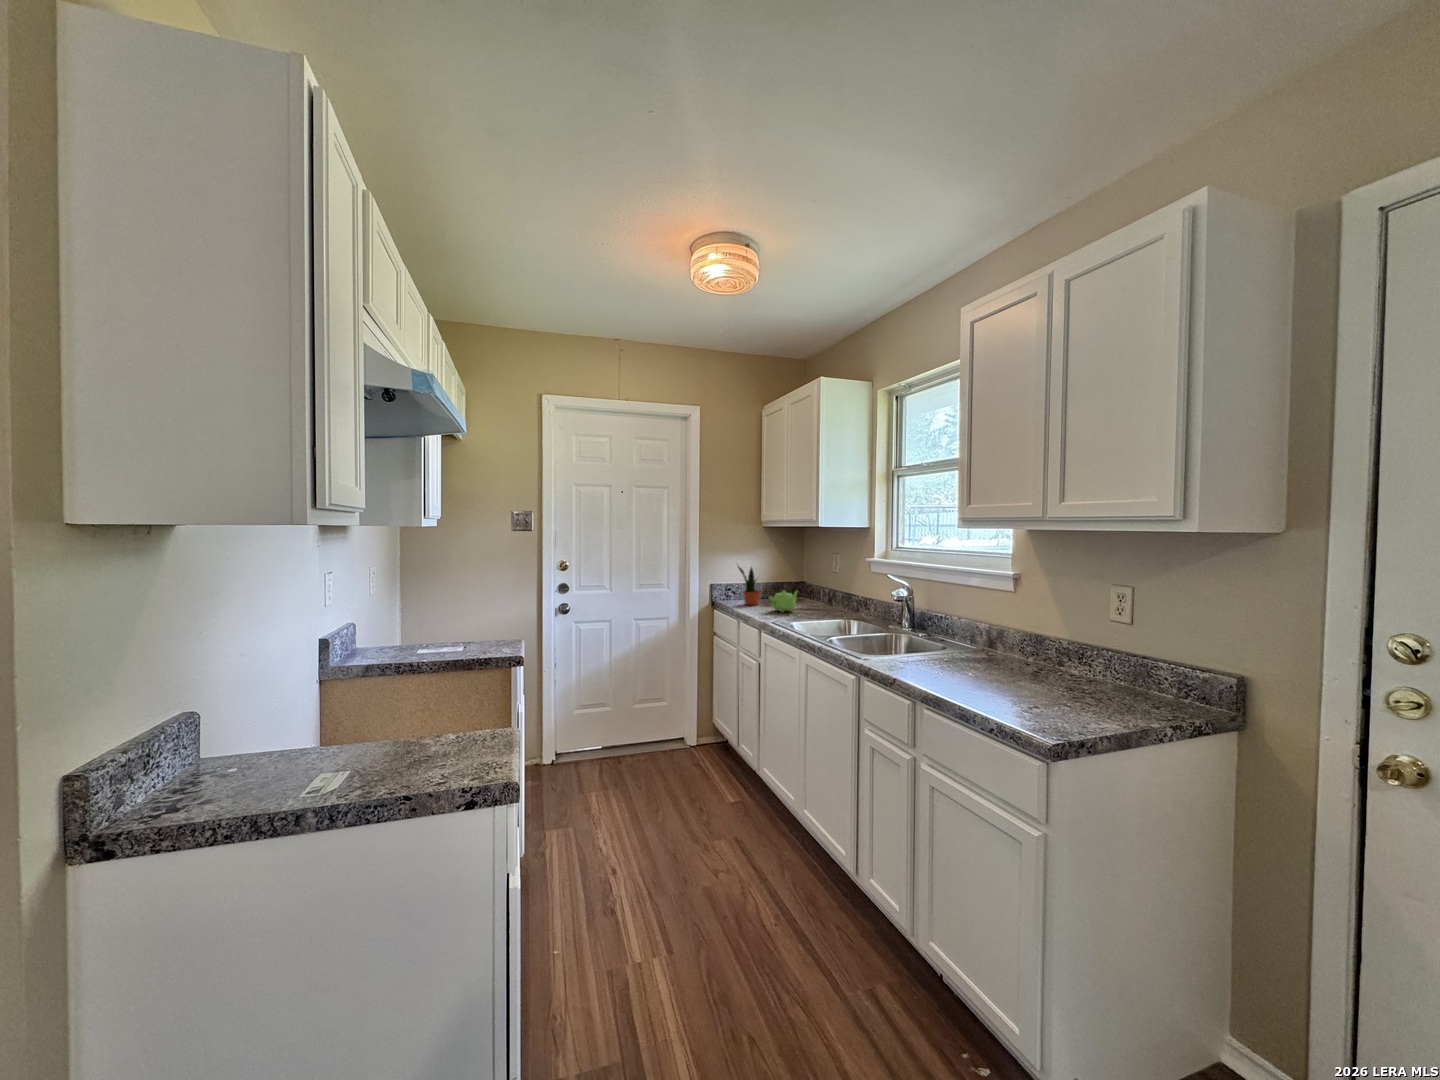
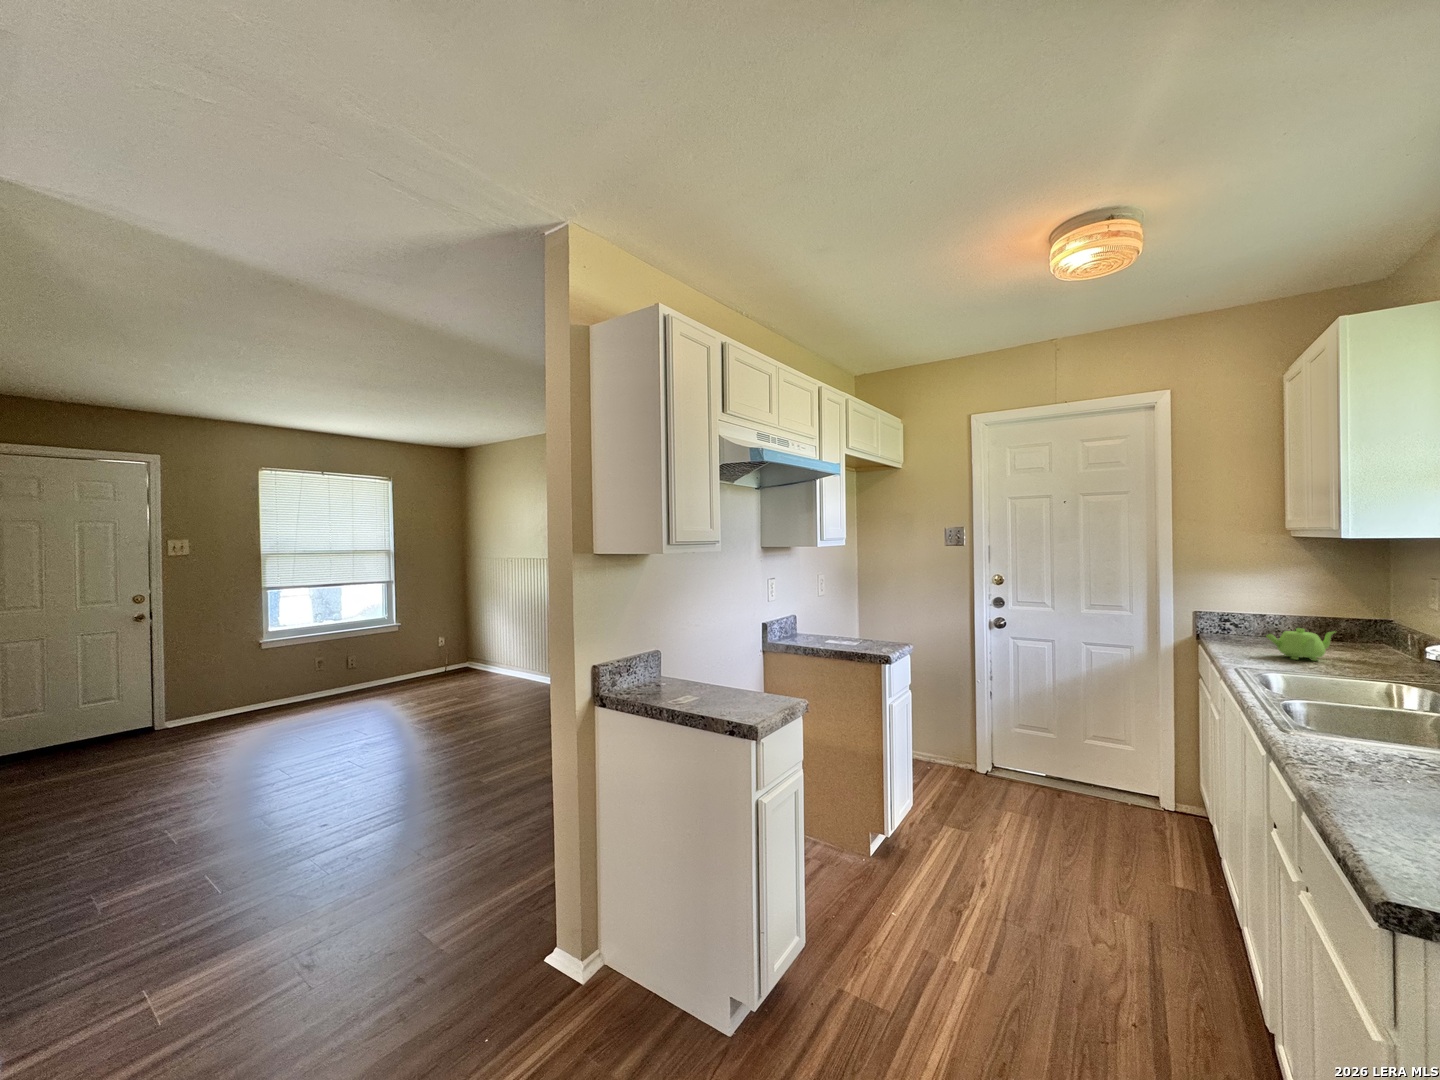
potted plant: present [738,566,760,605] -> none [1233,585,1279,645]

